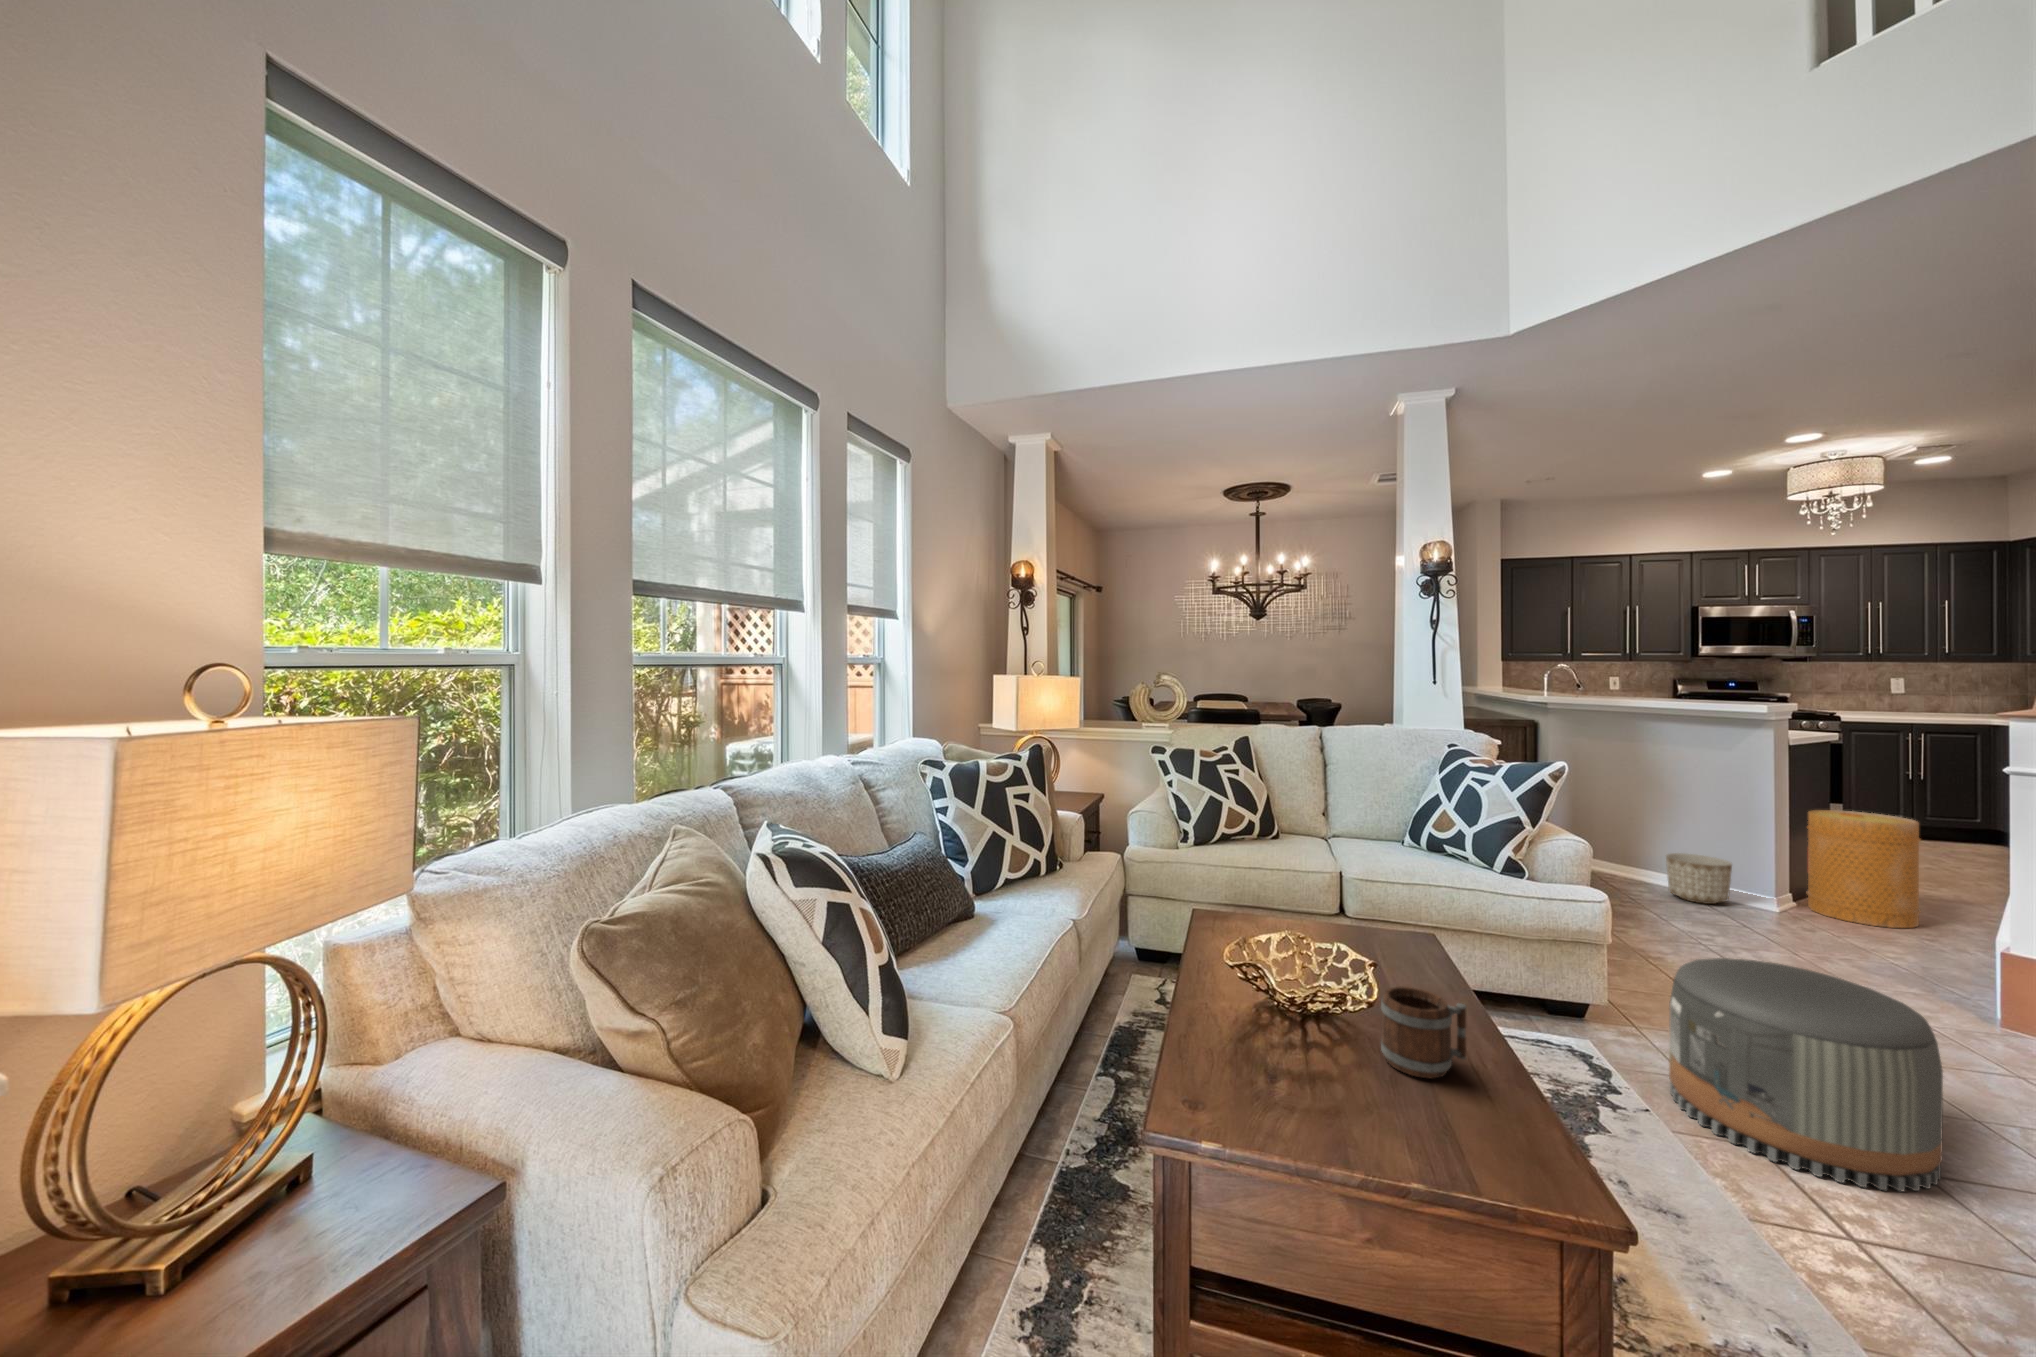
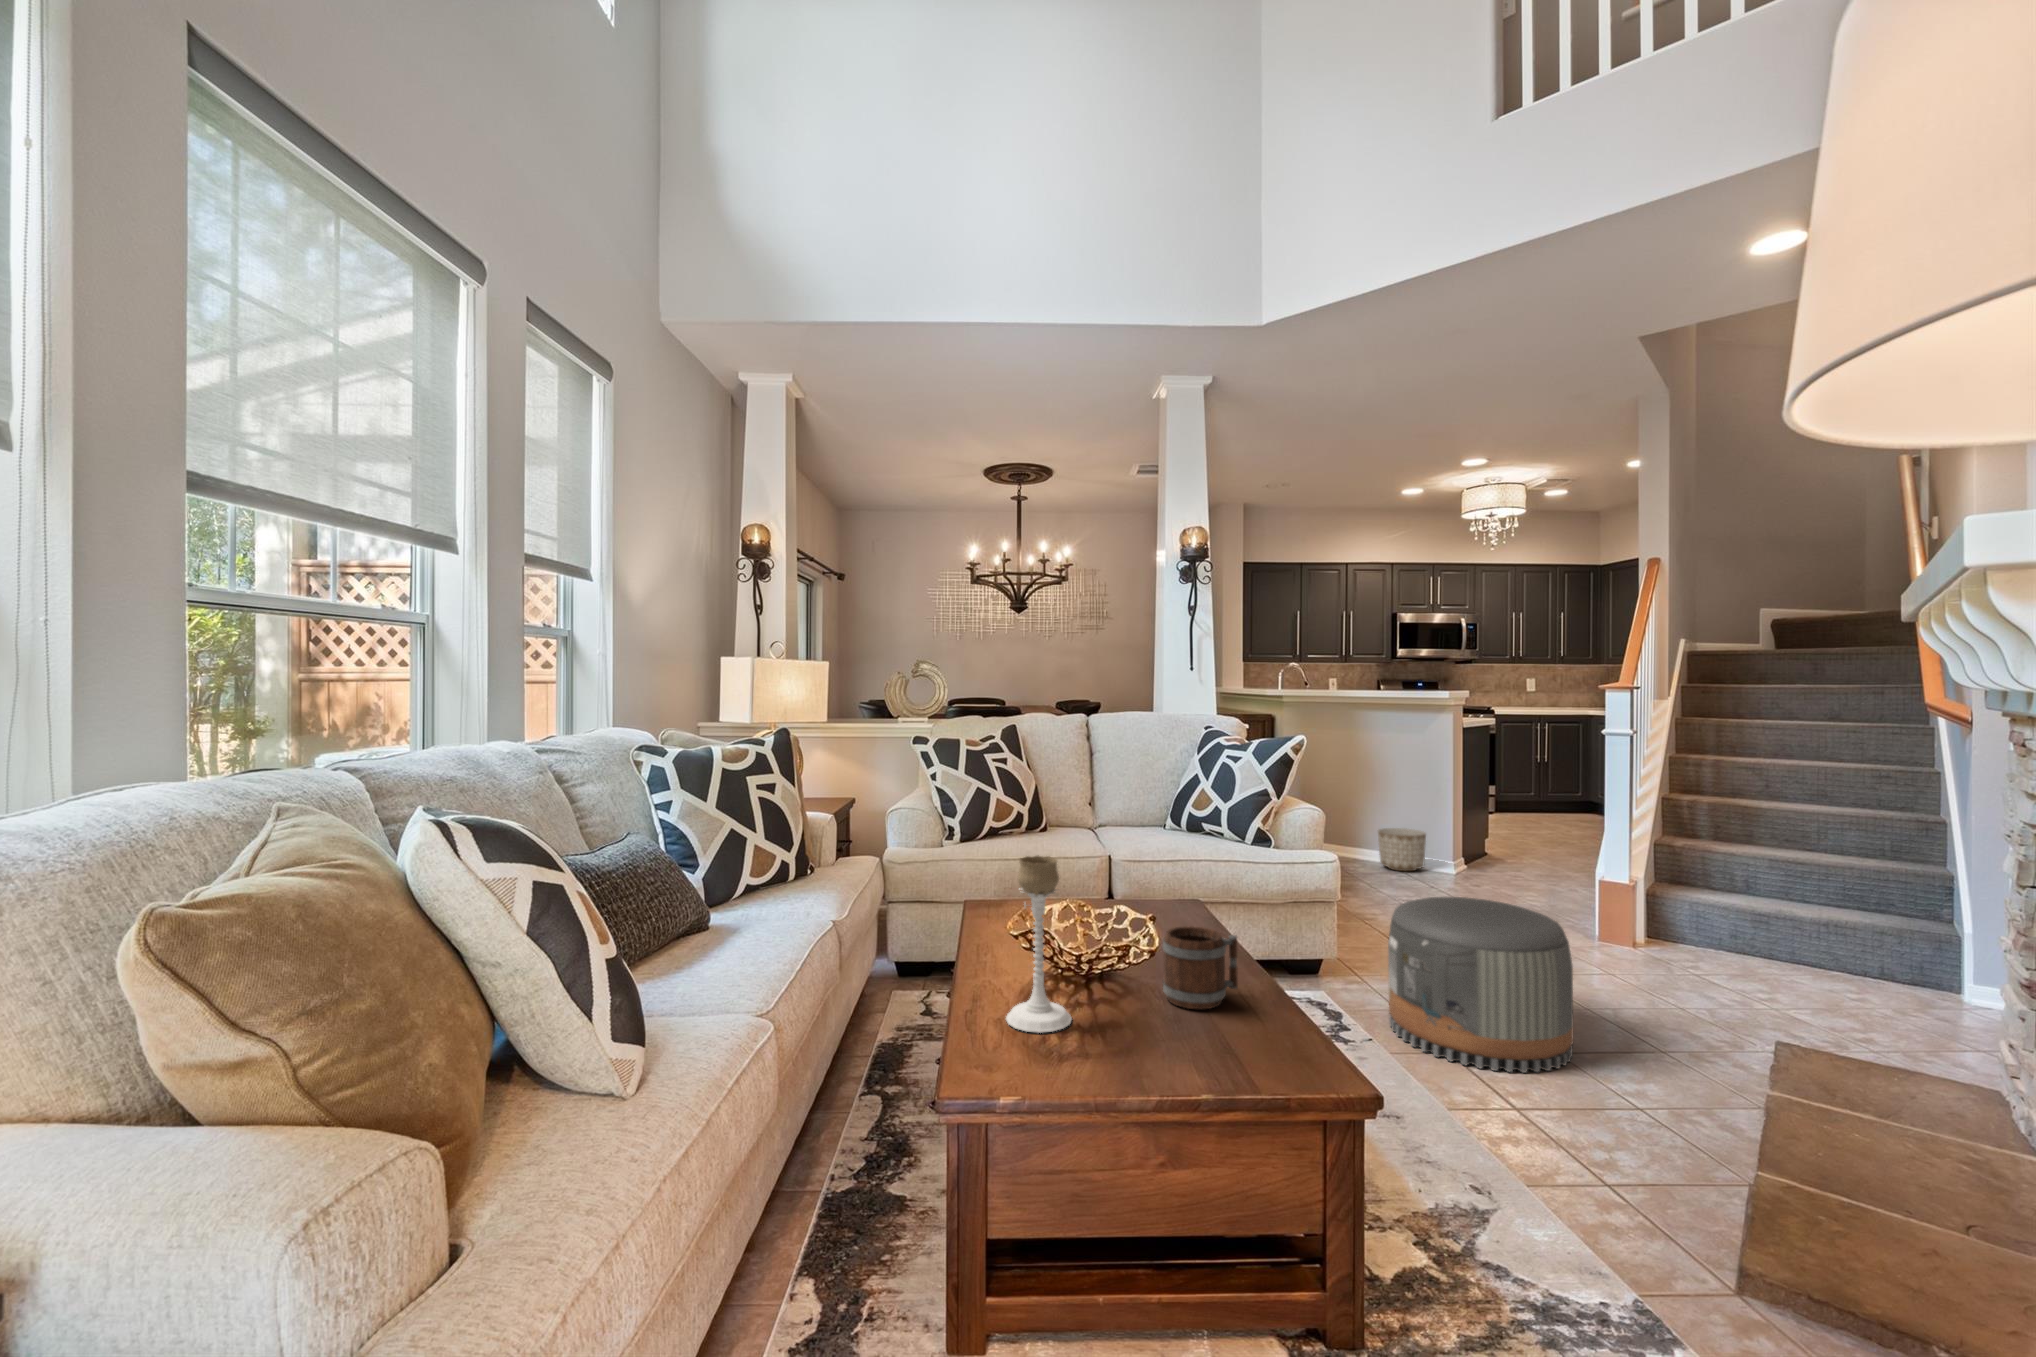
basket: present [1806,810,1921,928] -> none [1477,781,1552,878]
candle holder: none [1217,906,1282,1078] -> present [1006,856,1072,1033]

